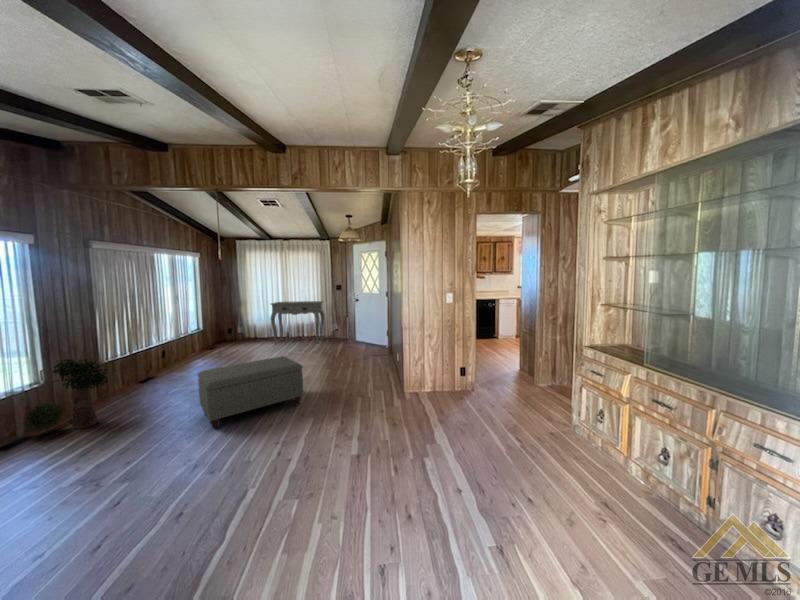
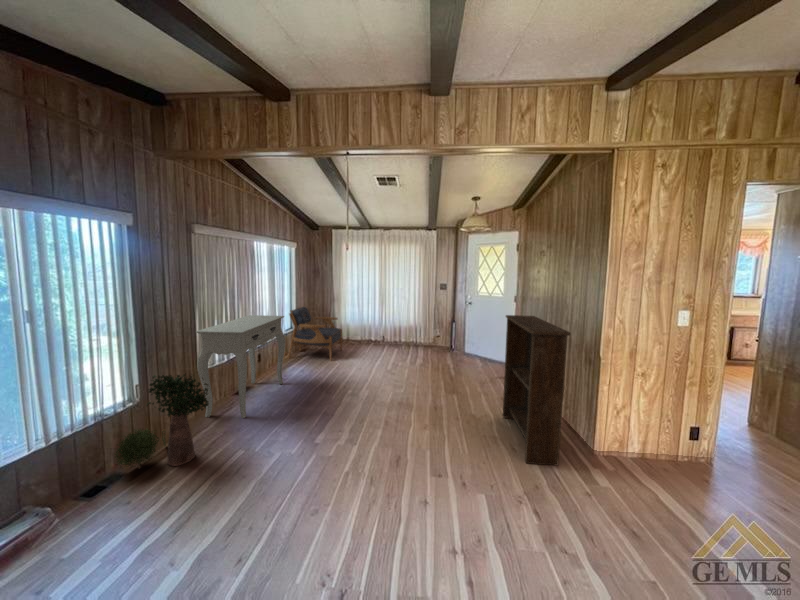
console table: present [271,301,324,344] -> present [196,315,285,418]
bookshelf: none [352,303,377,400] -> present [503,315,571,465]
armchair: none [193,309,248,356] -> present [288,307,342,361]
ottoman: present [198,356,303,429] -> none [316,385,454,498]

